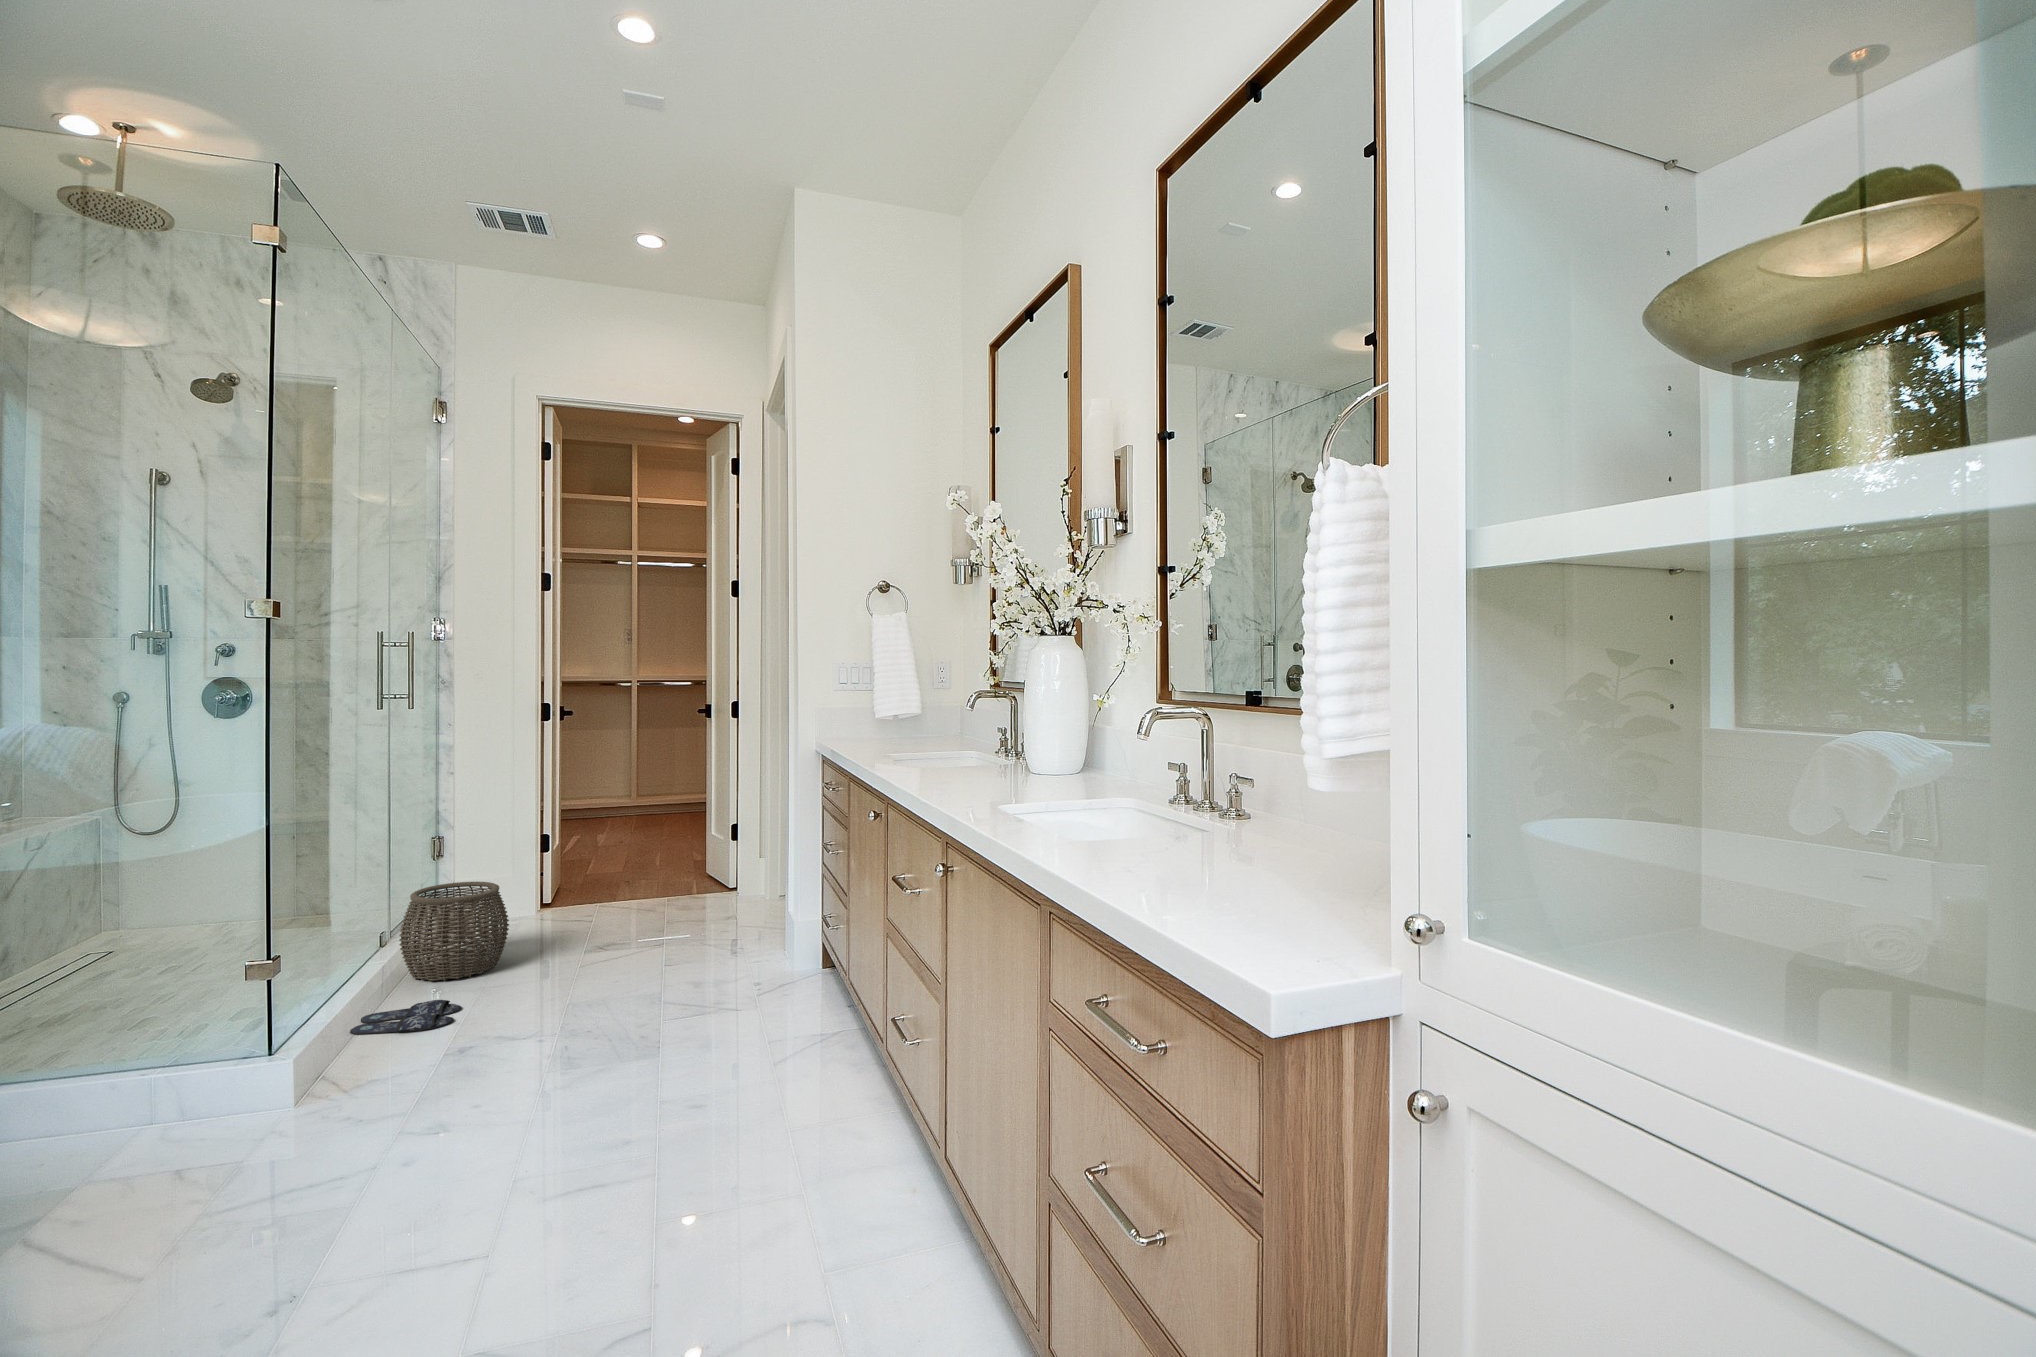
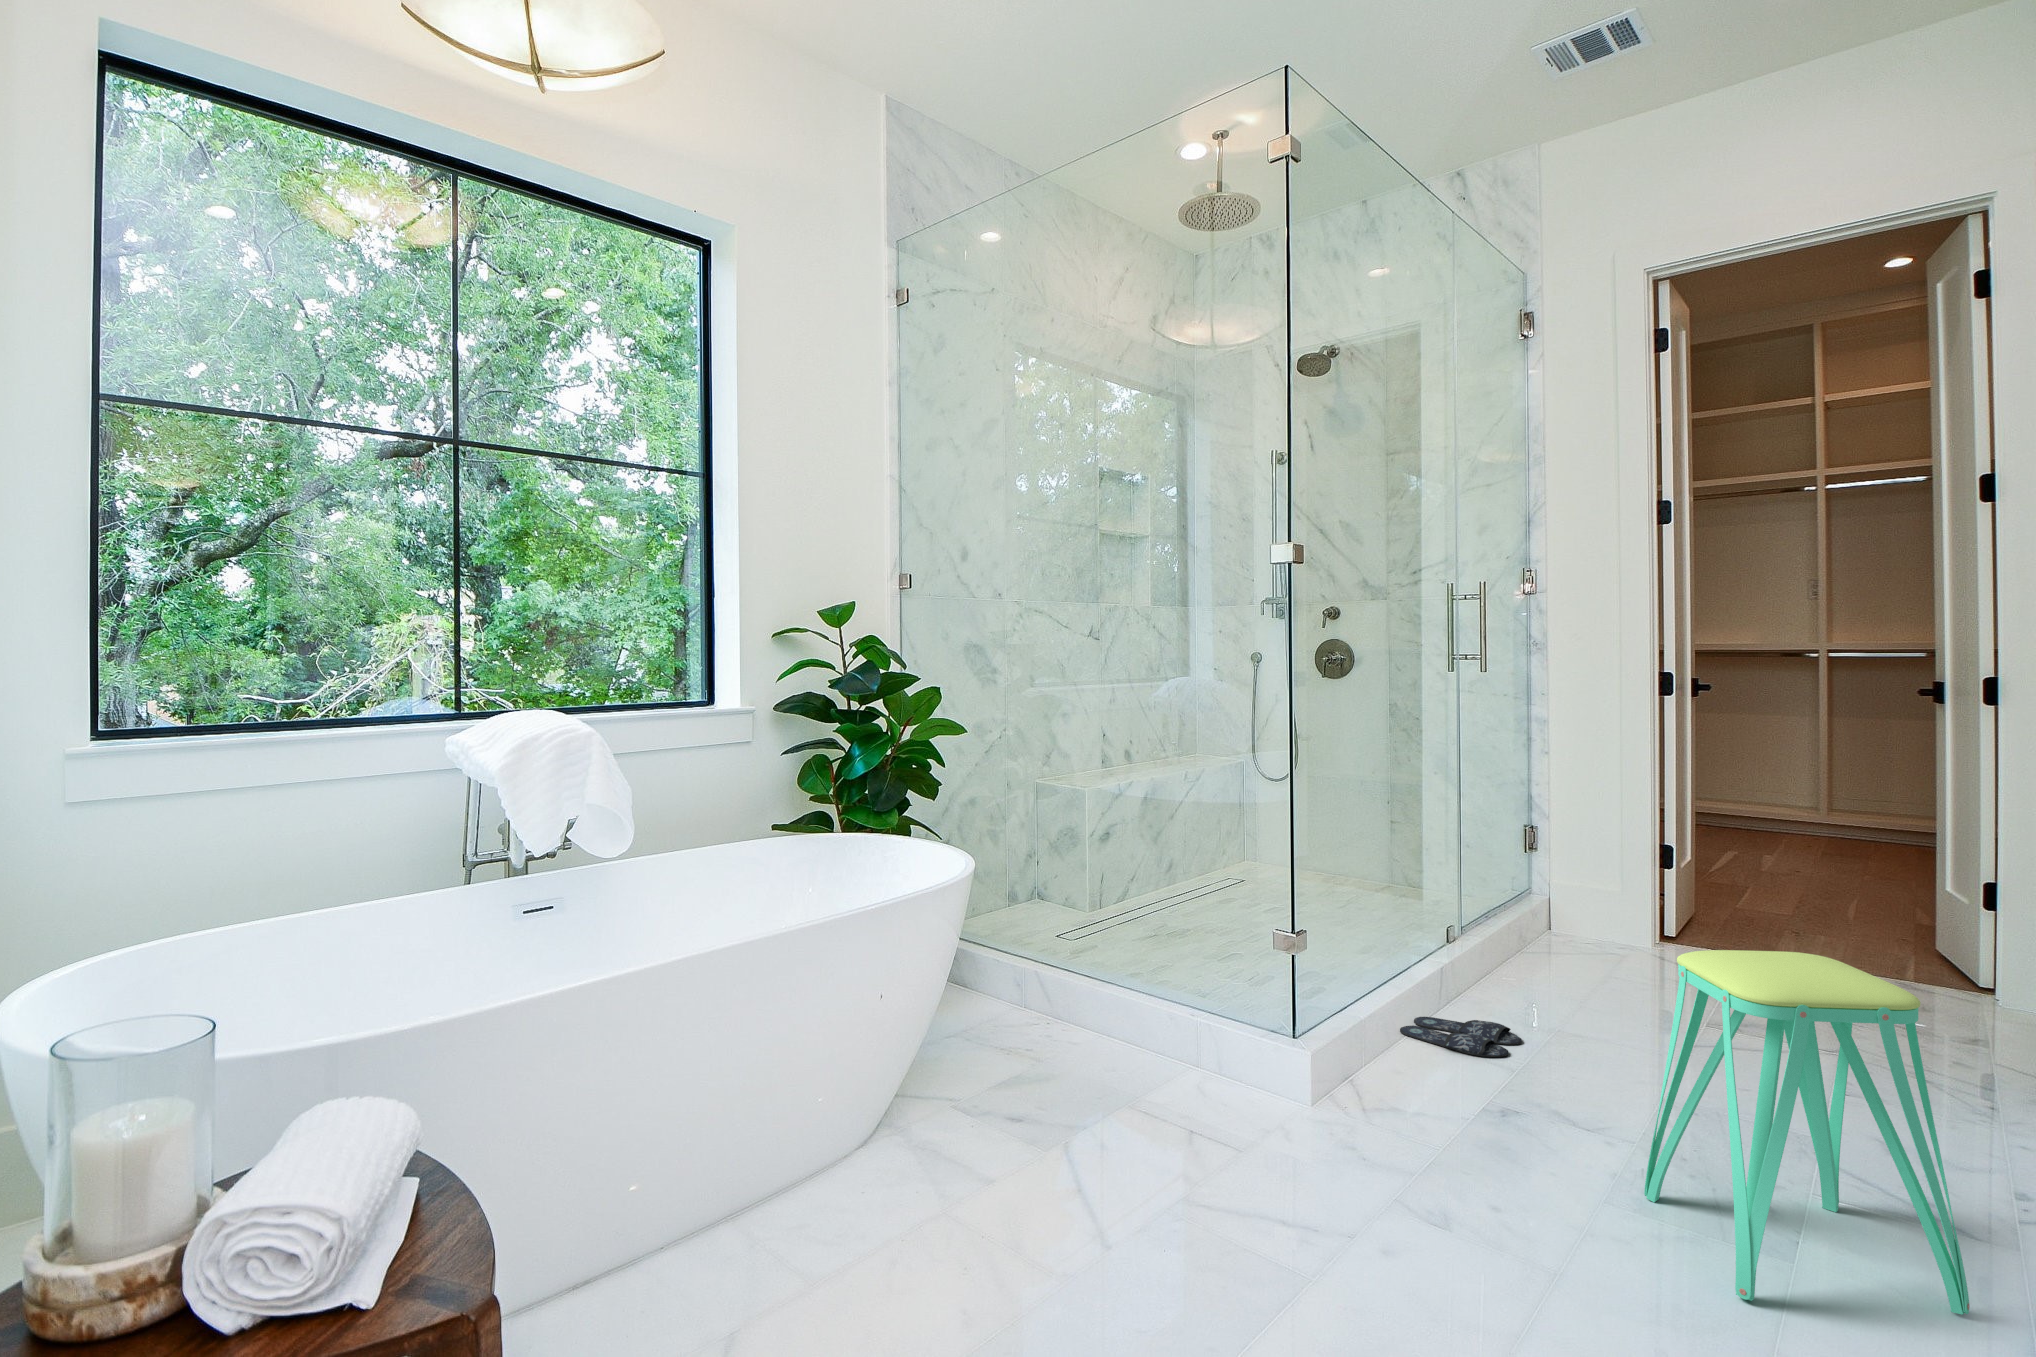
woven basket: present [399,882,509,981] -> none [1466,885,1595,1006]
stool: none [575,890,745,1108] -> present [1644,950,1969,1315]

